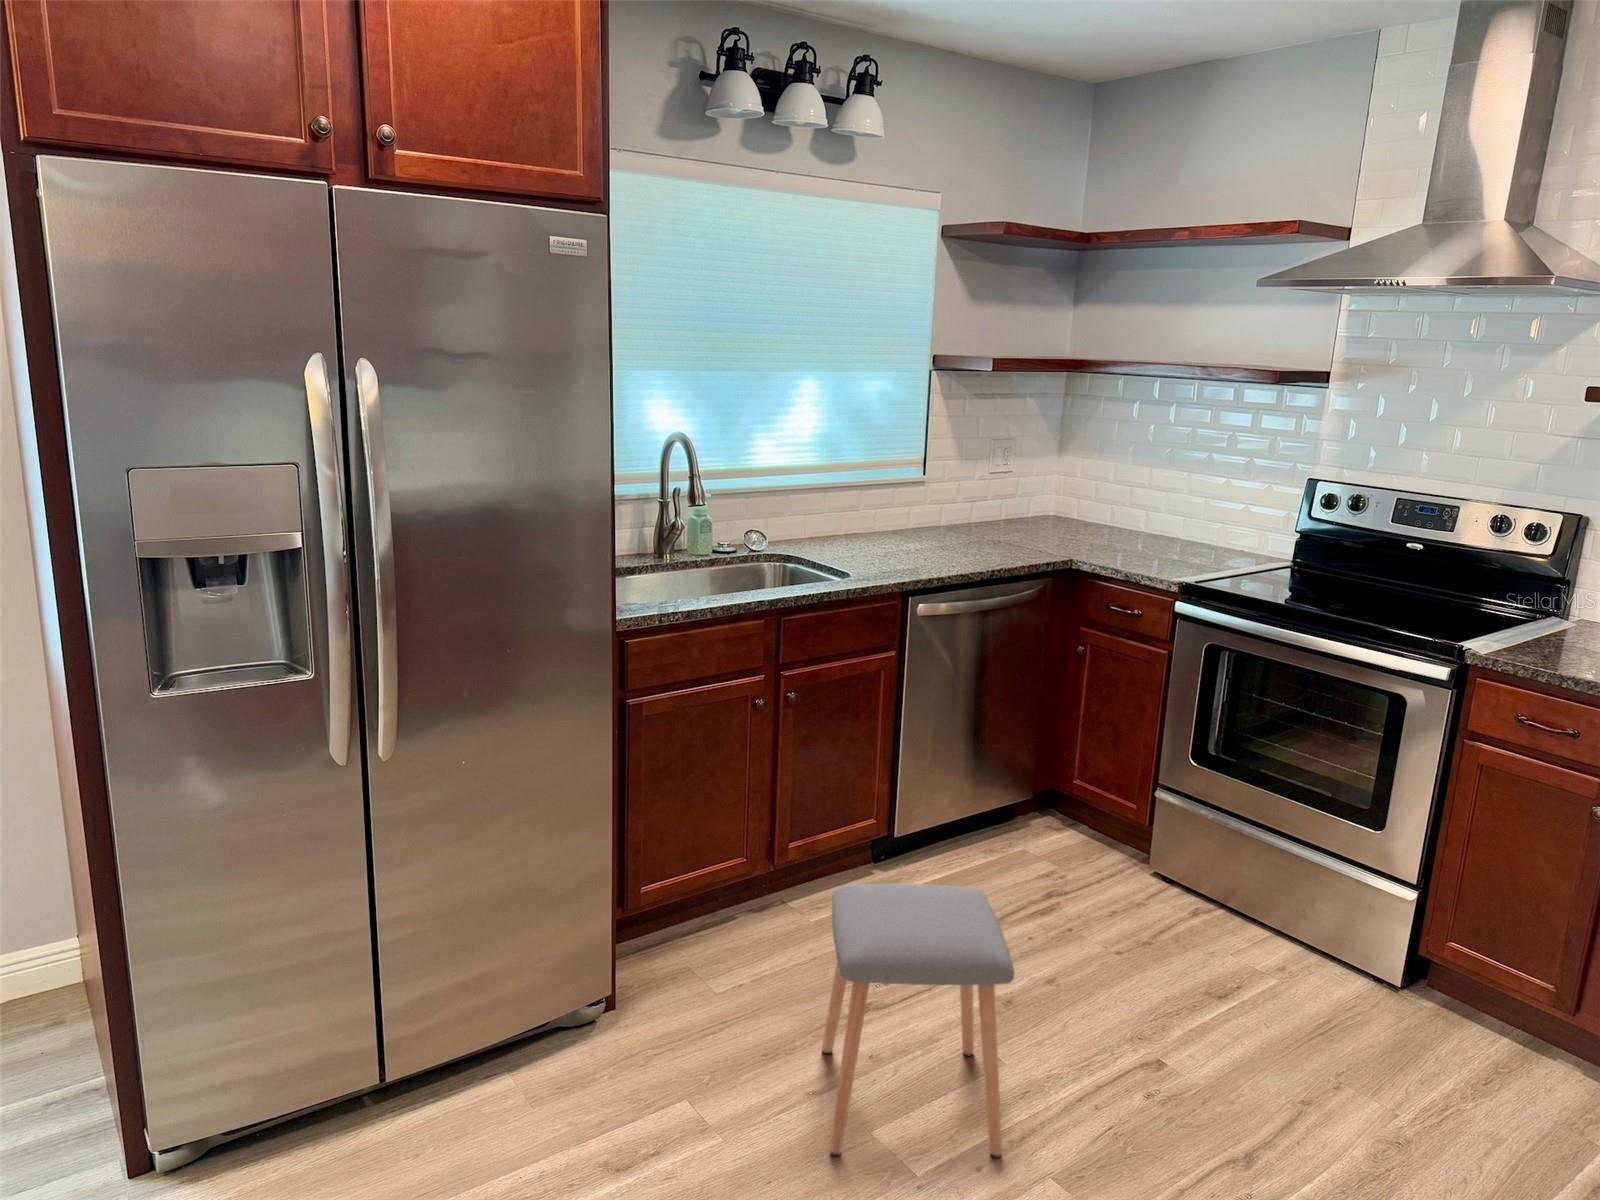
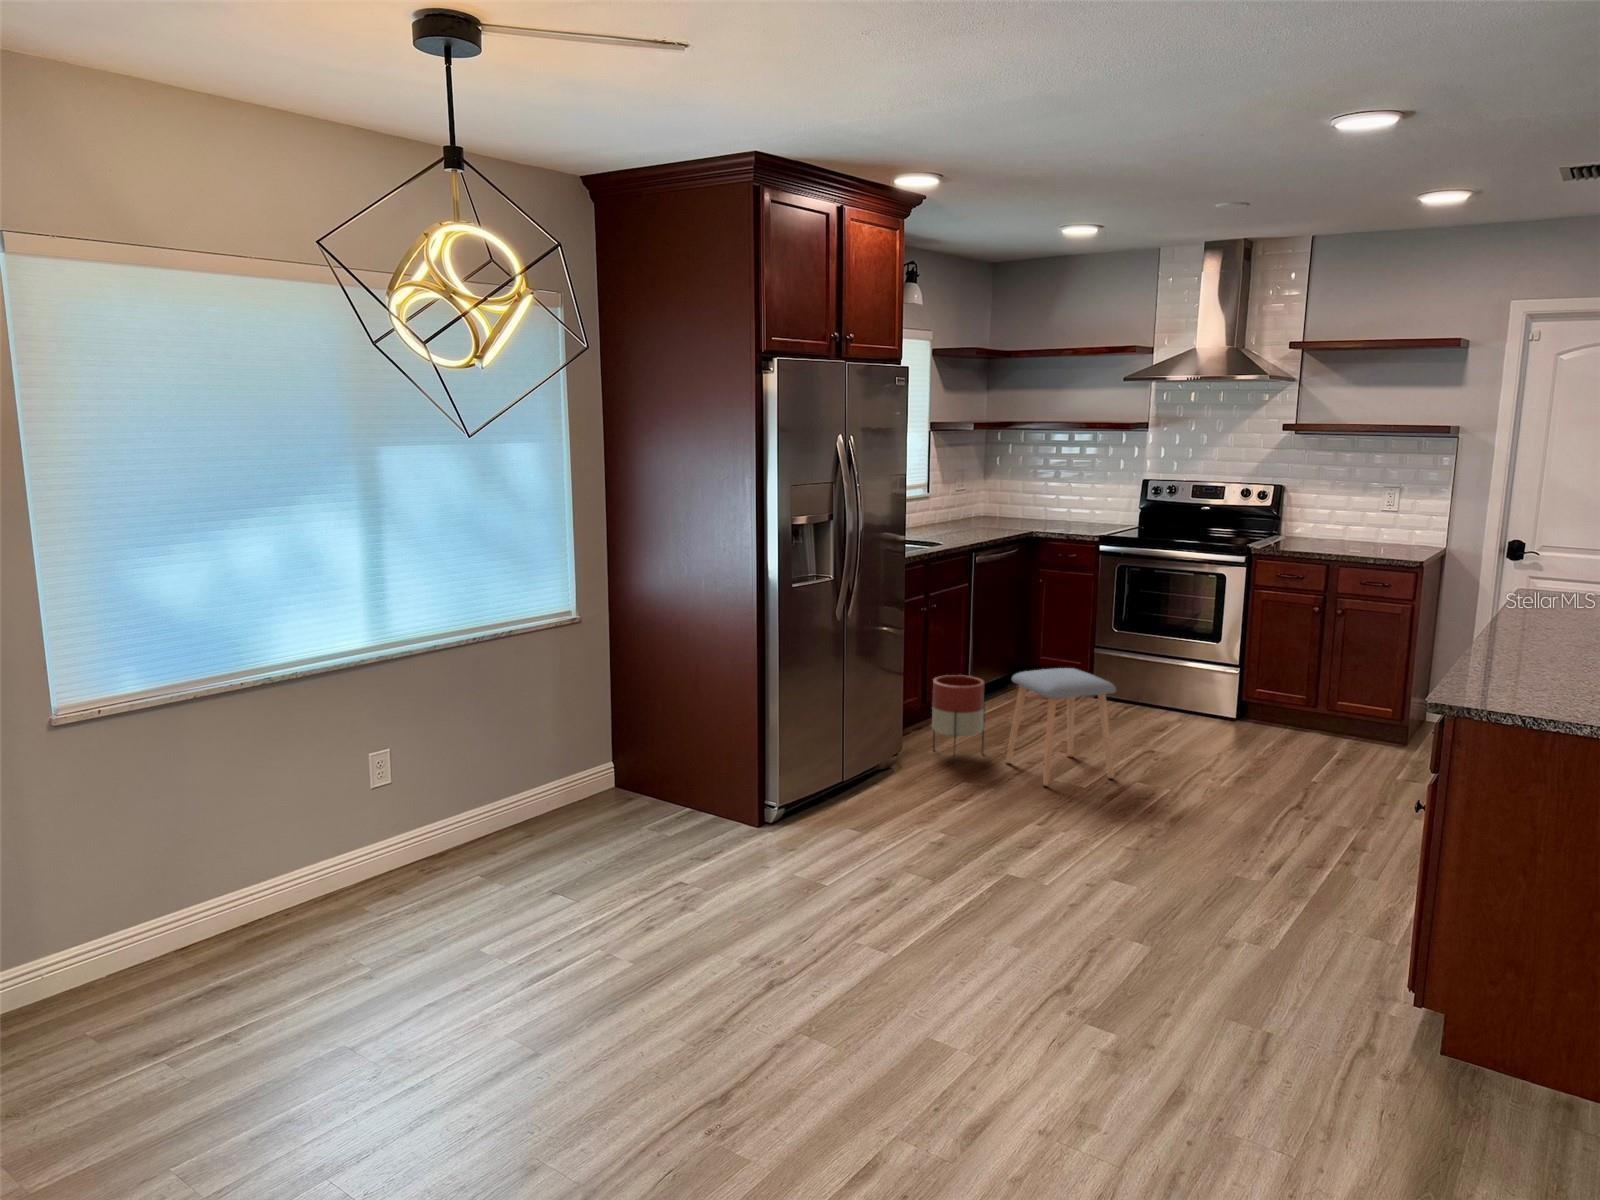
planter: none [703,849,810,1035] -> present [932,675,985,764]

